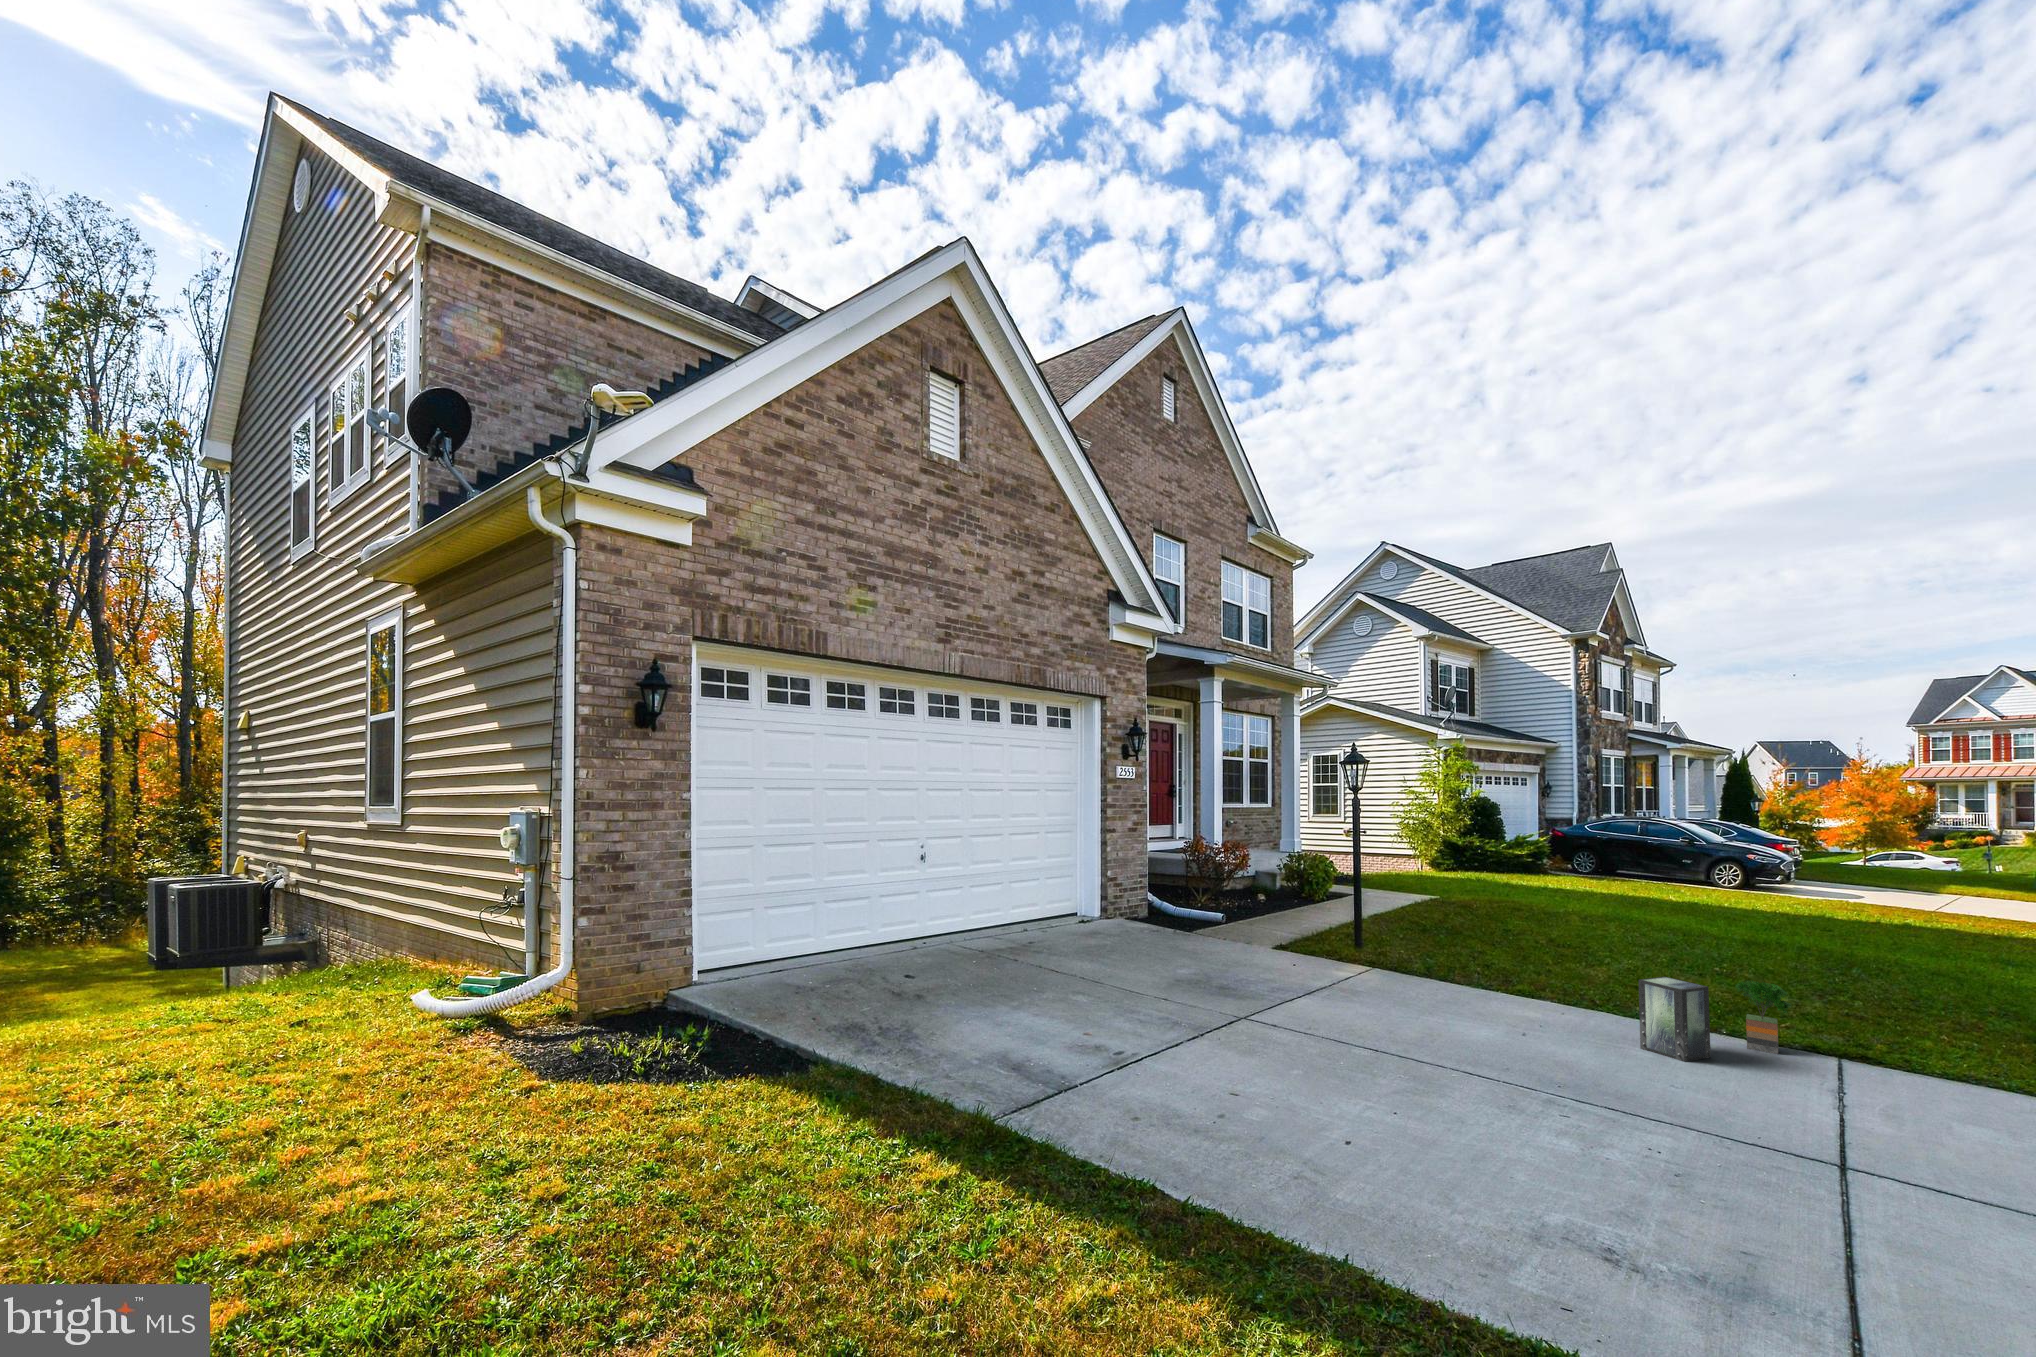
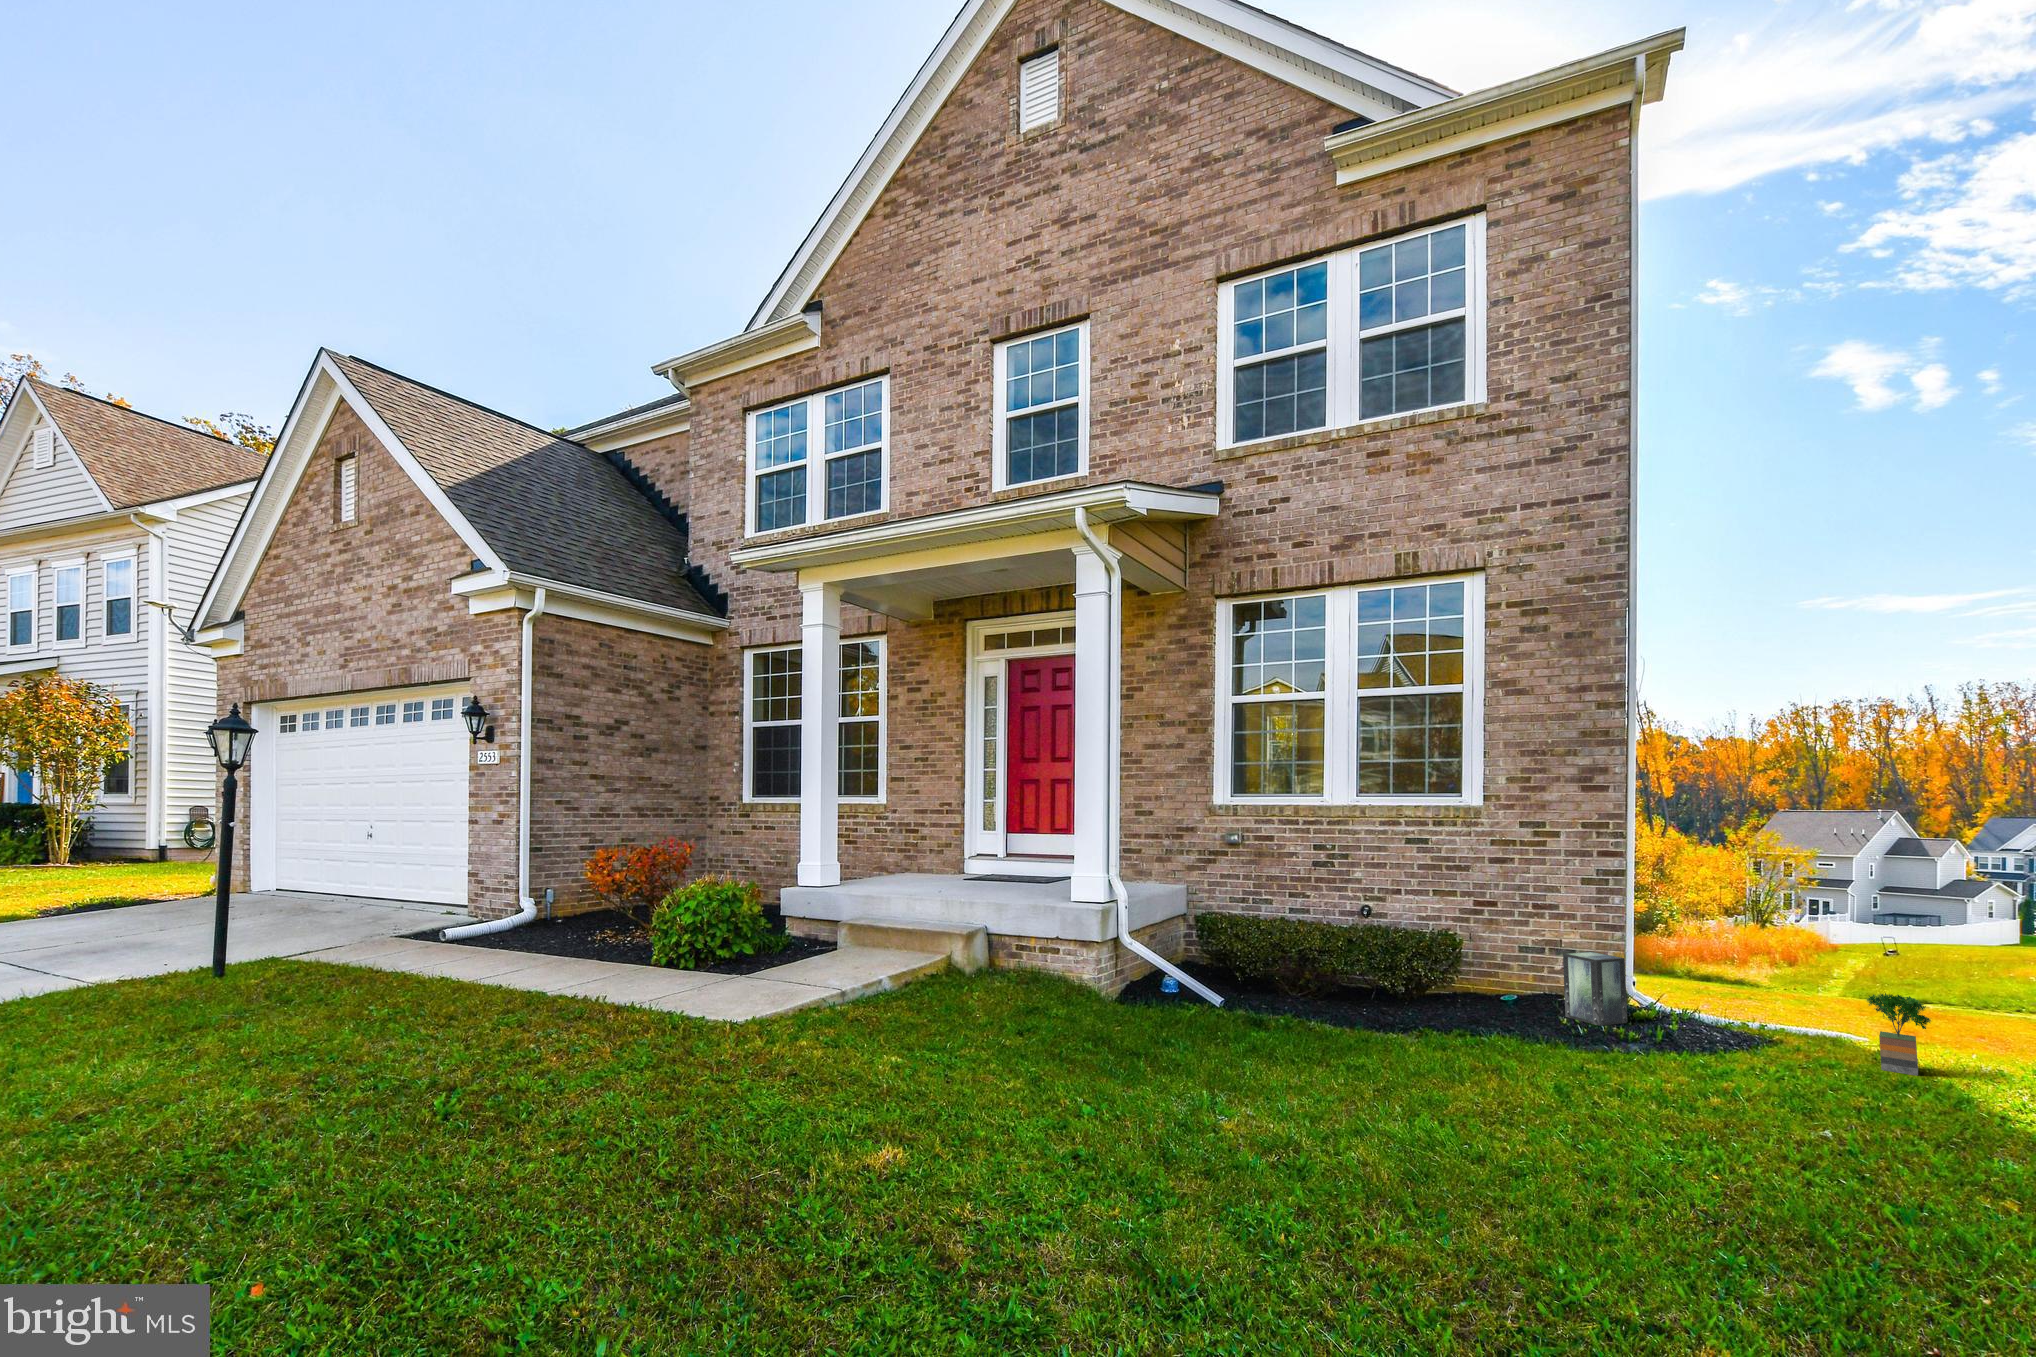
storage box: present [1639,977,1711,1062] -> present [1563,952,1627,1026]

